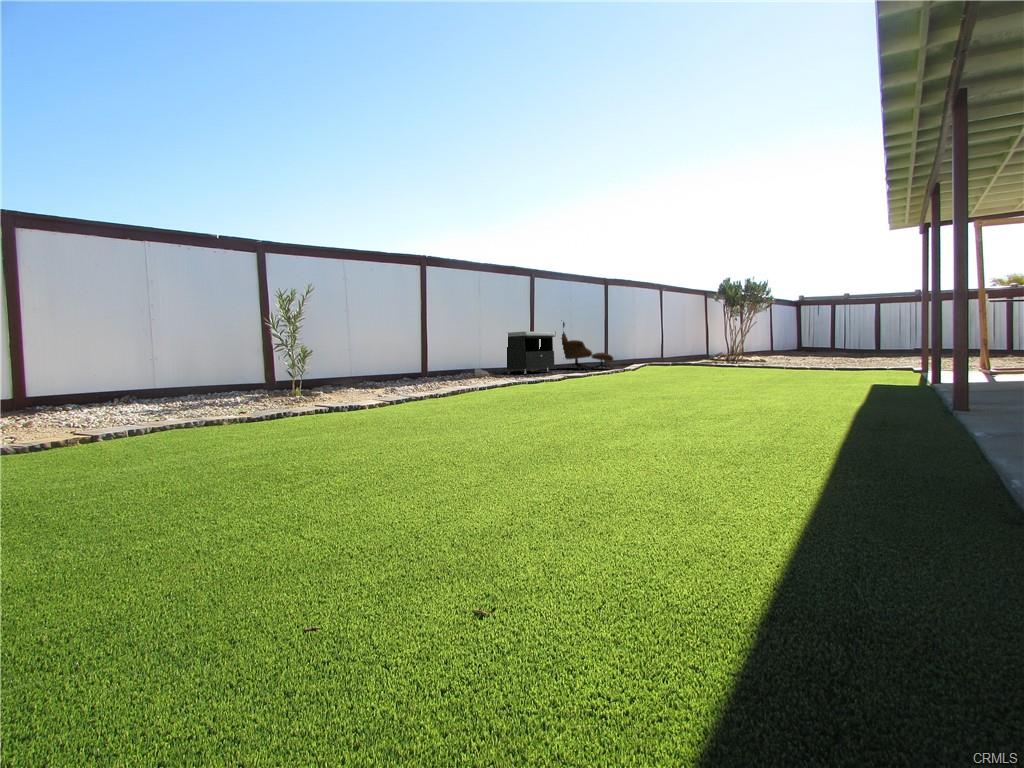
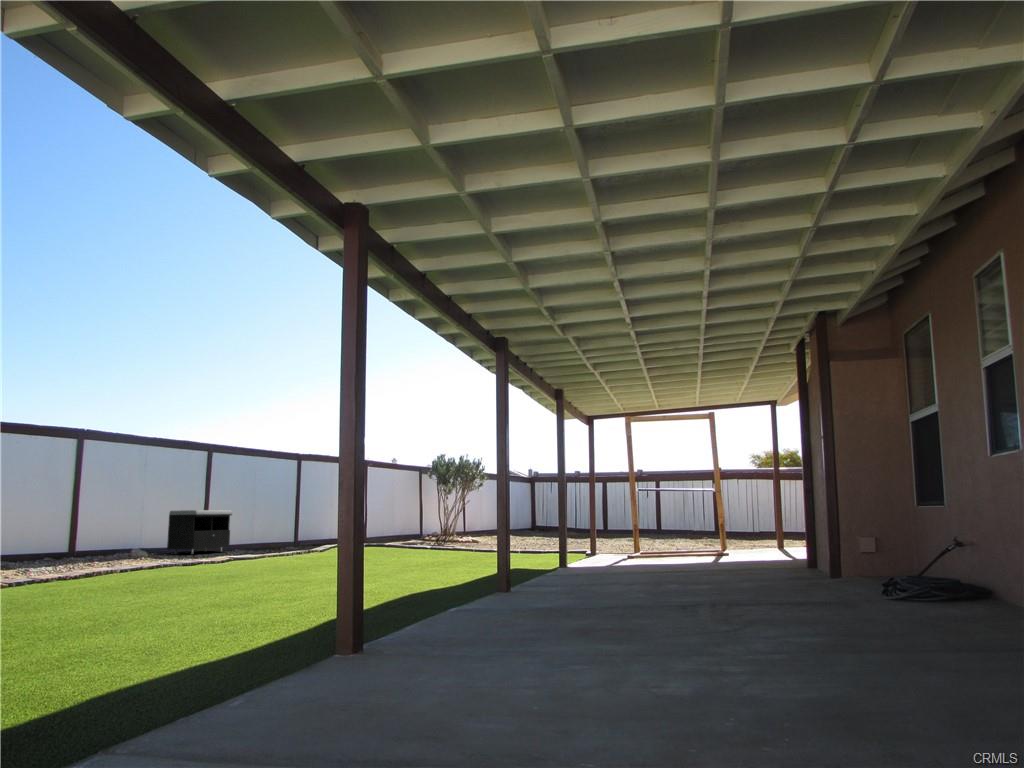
lounge chair: present [561,320,613,370] -> none [240,496,299,550]

